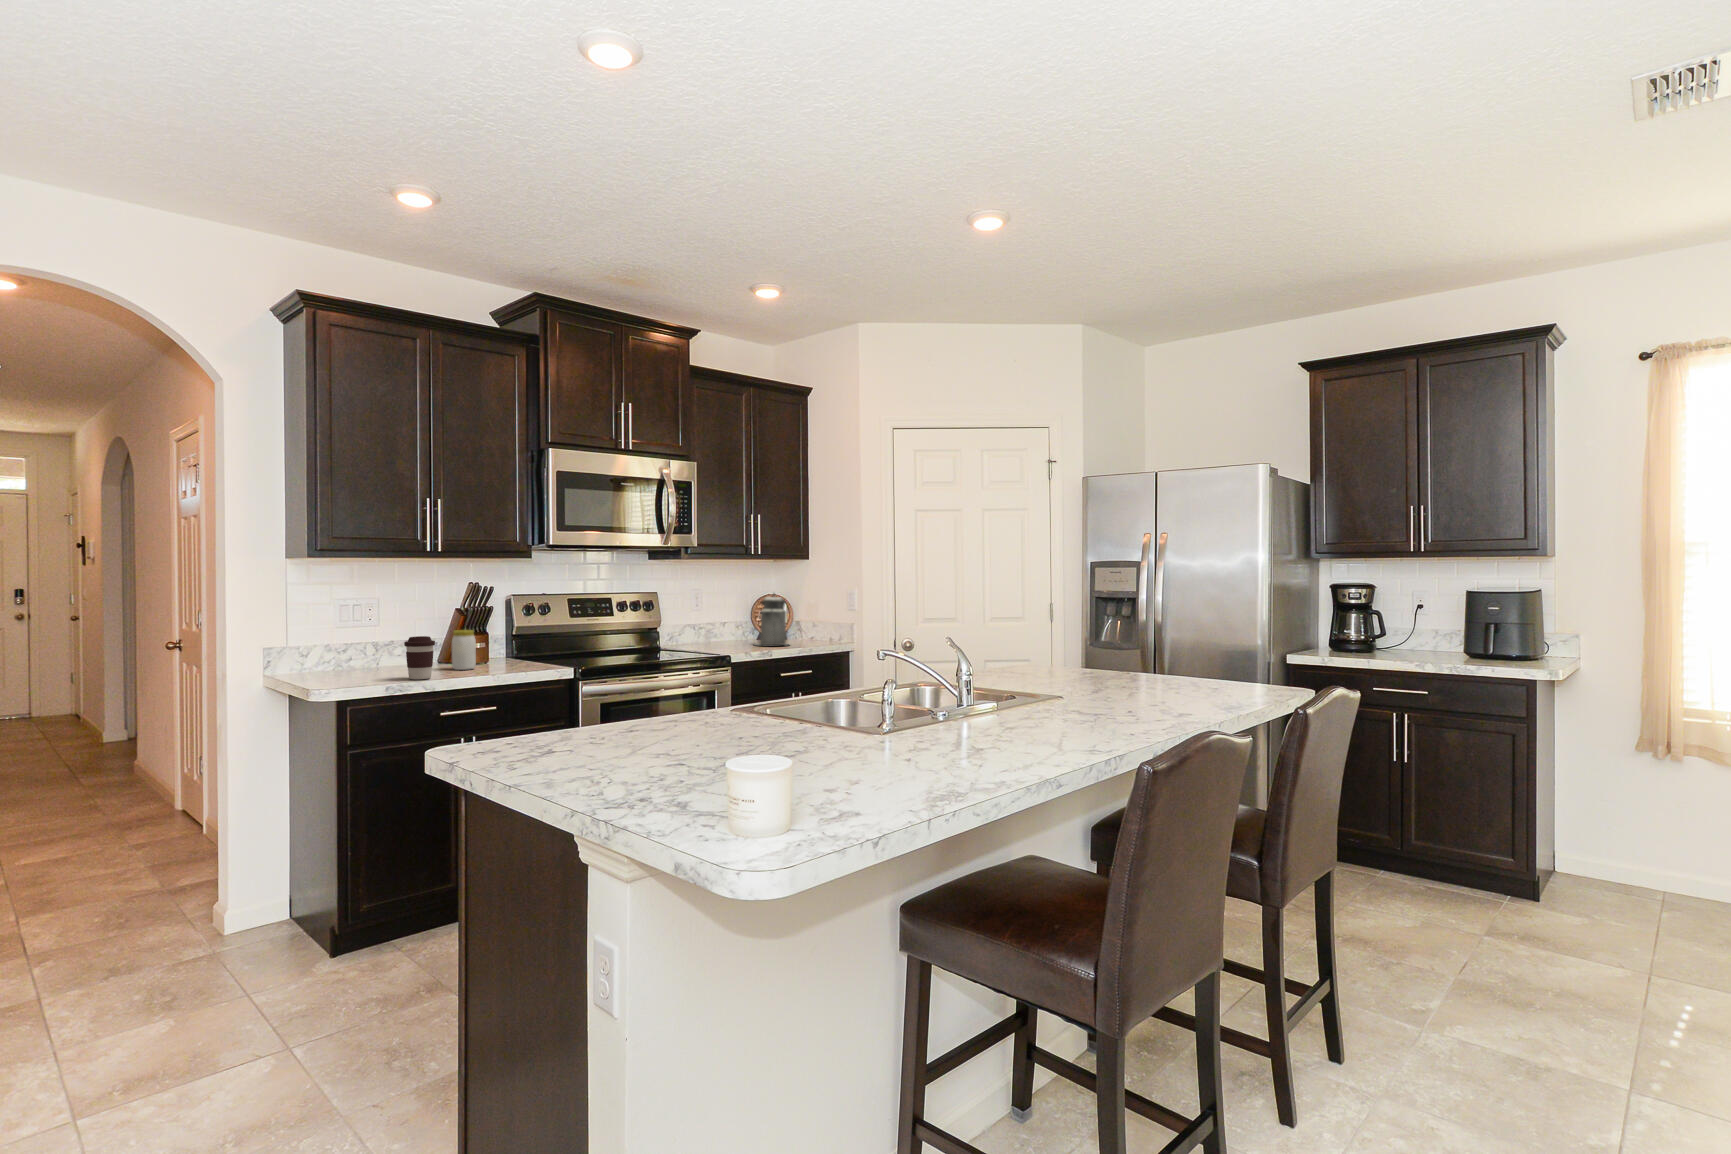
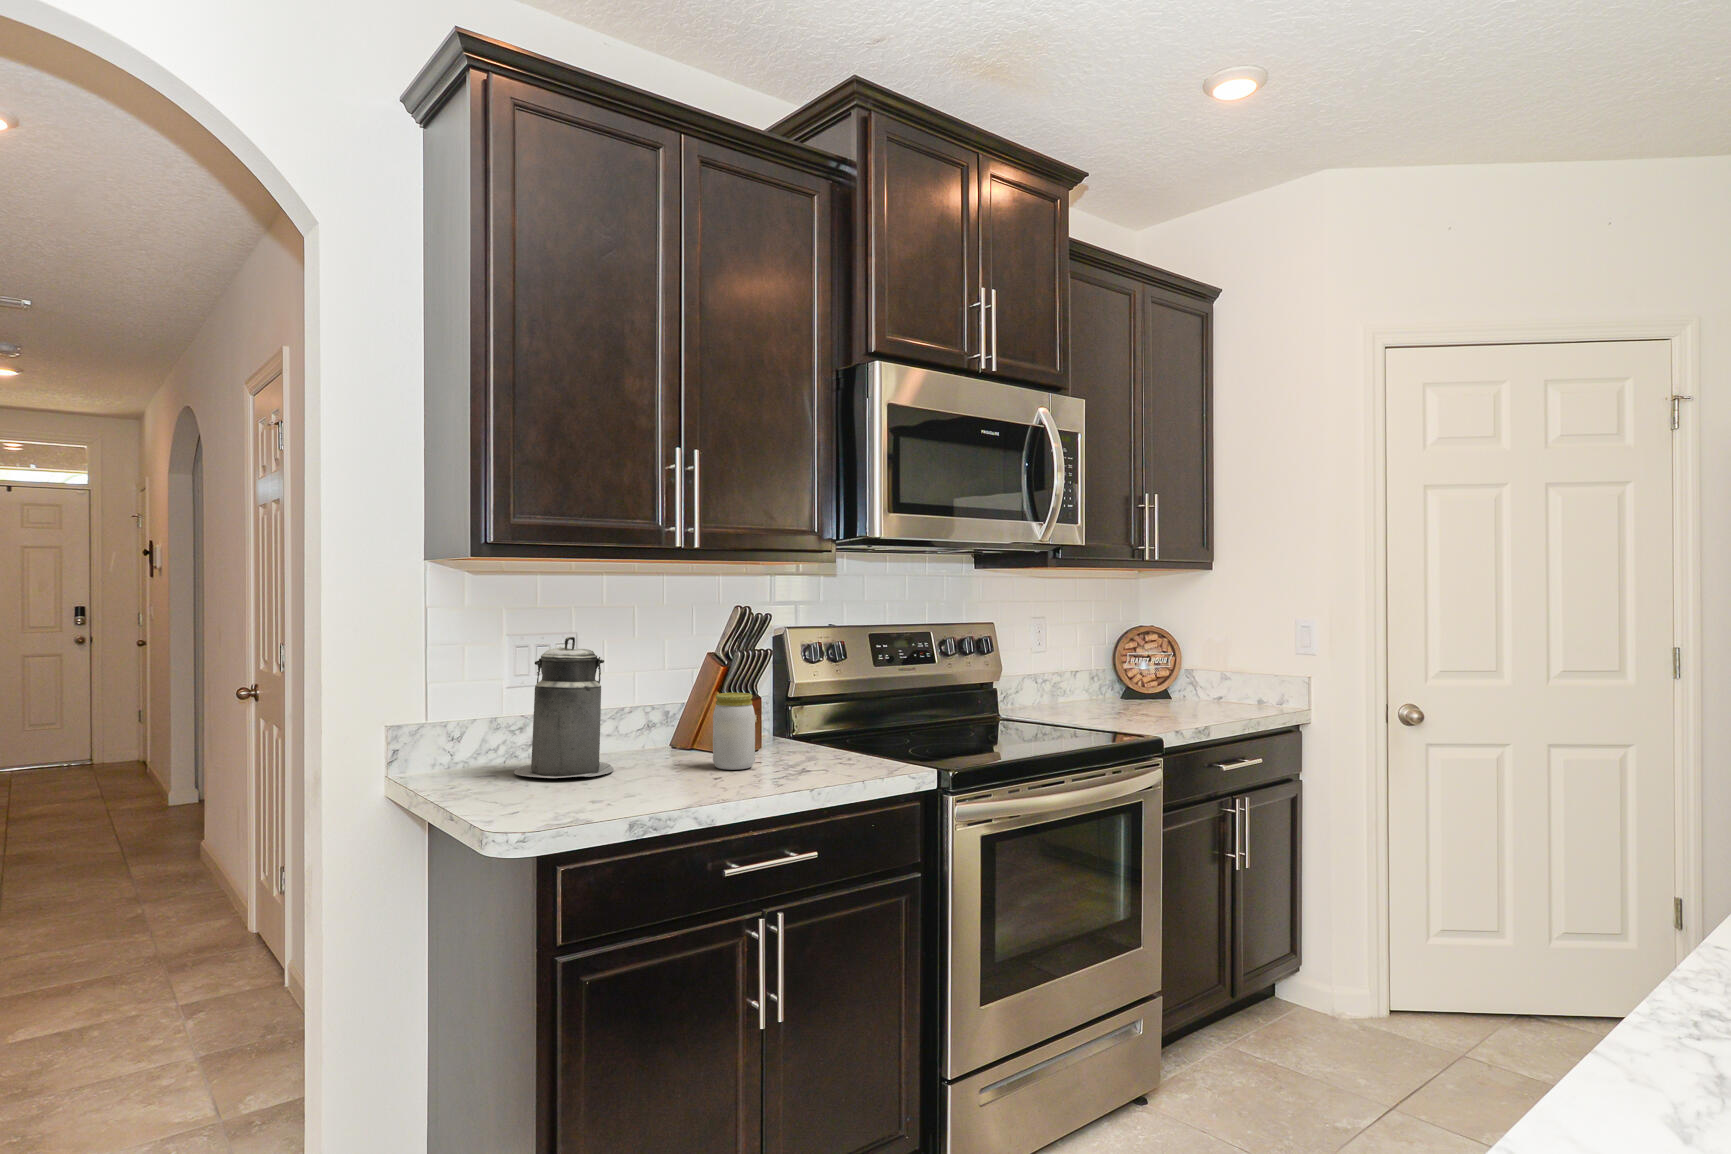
canister: present [755,593,788,645] -> present [514,637,614,778]
coffee cup: present [404,636,435,680] -> none [649,711,704,799]

